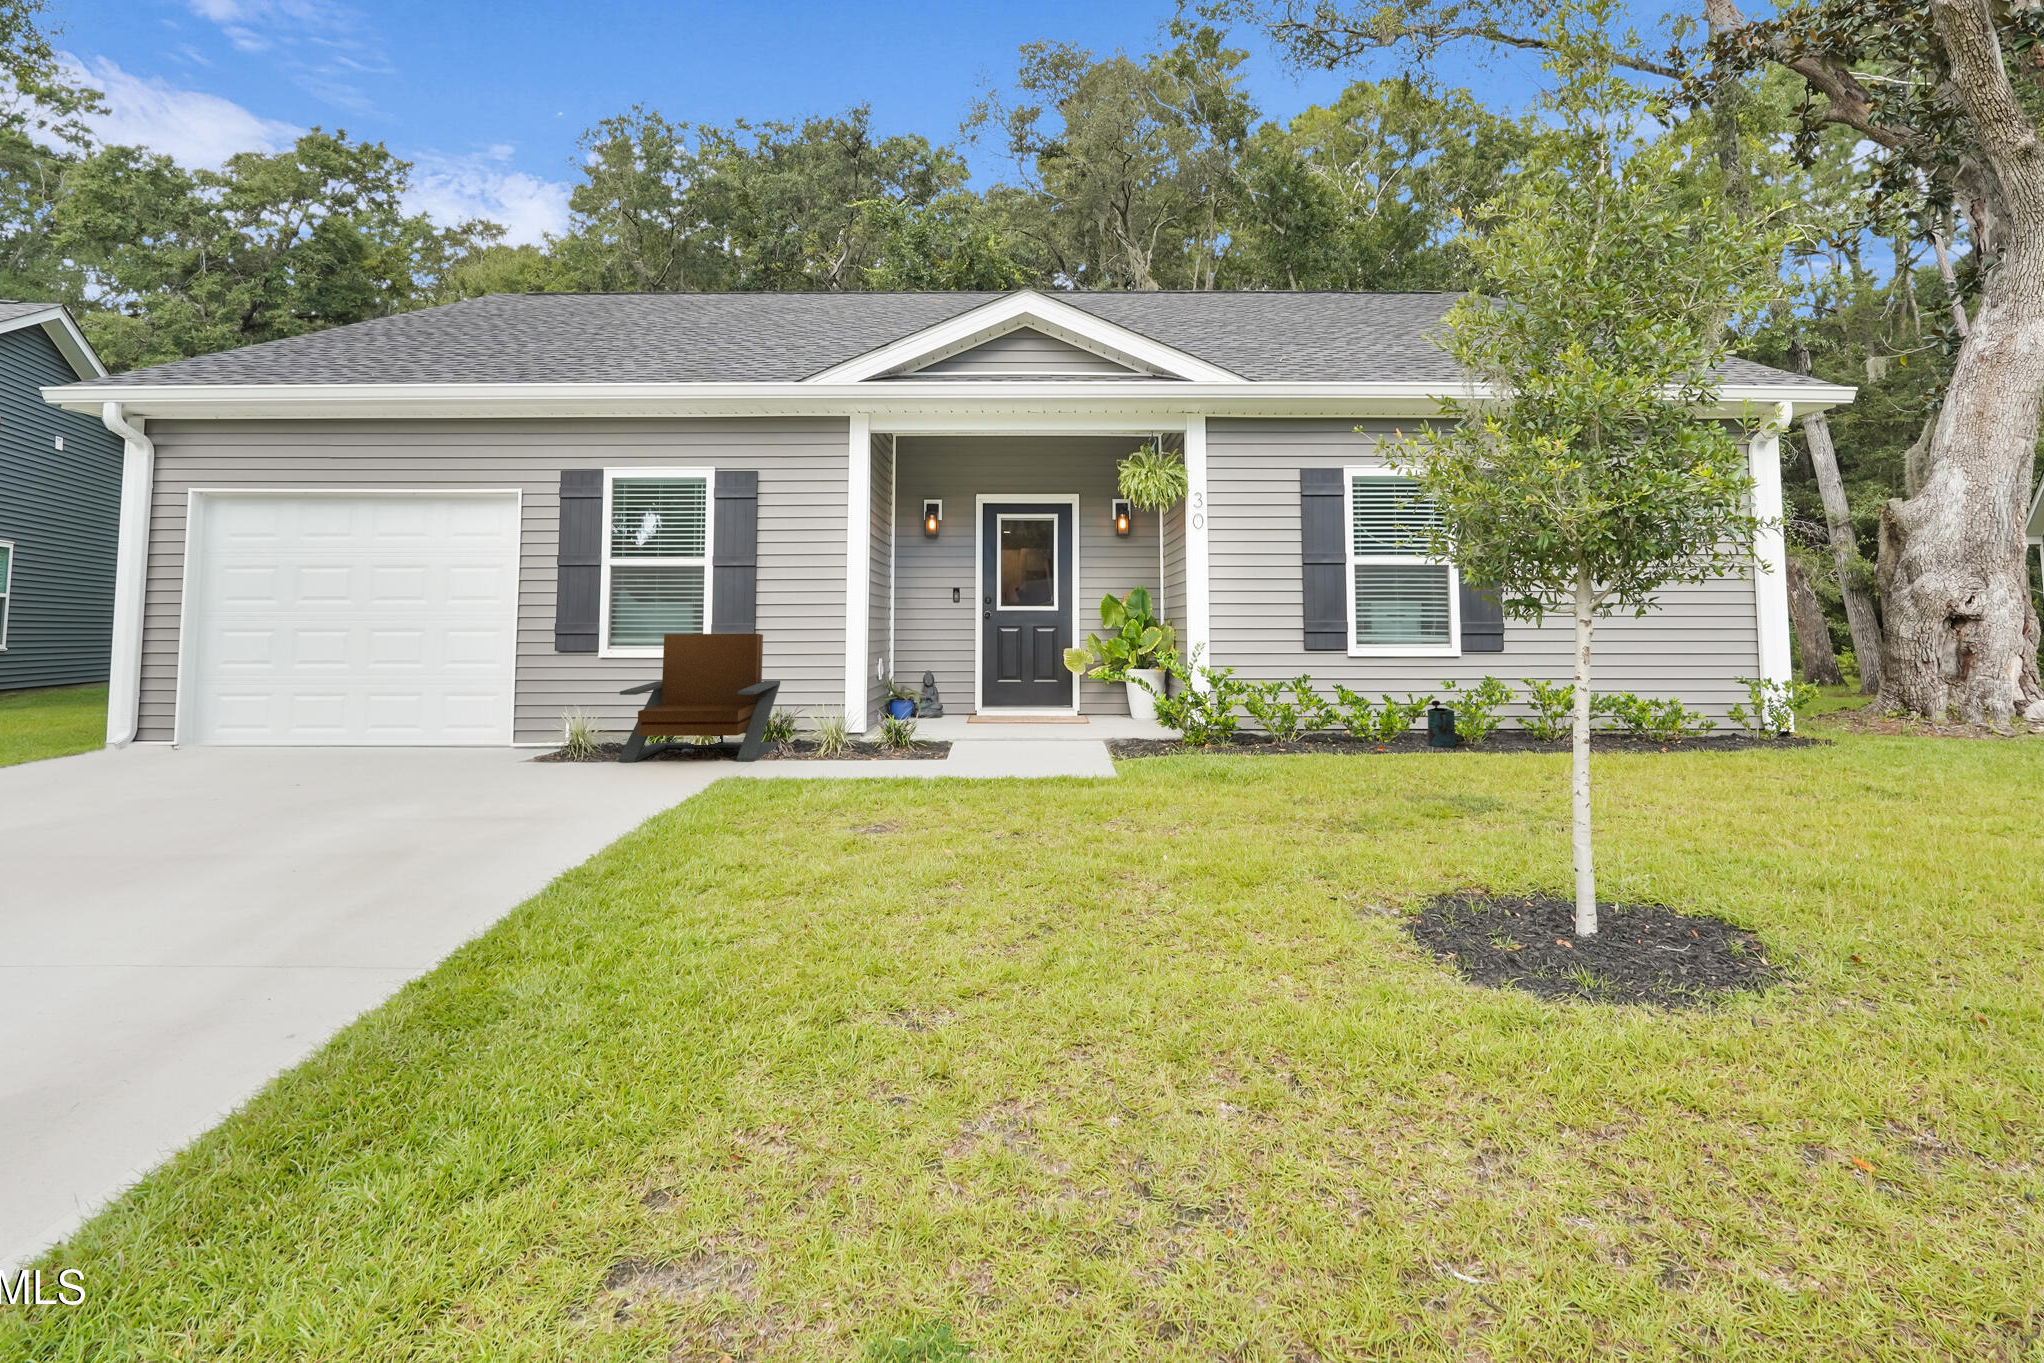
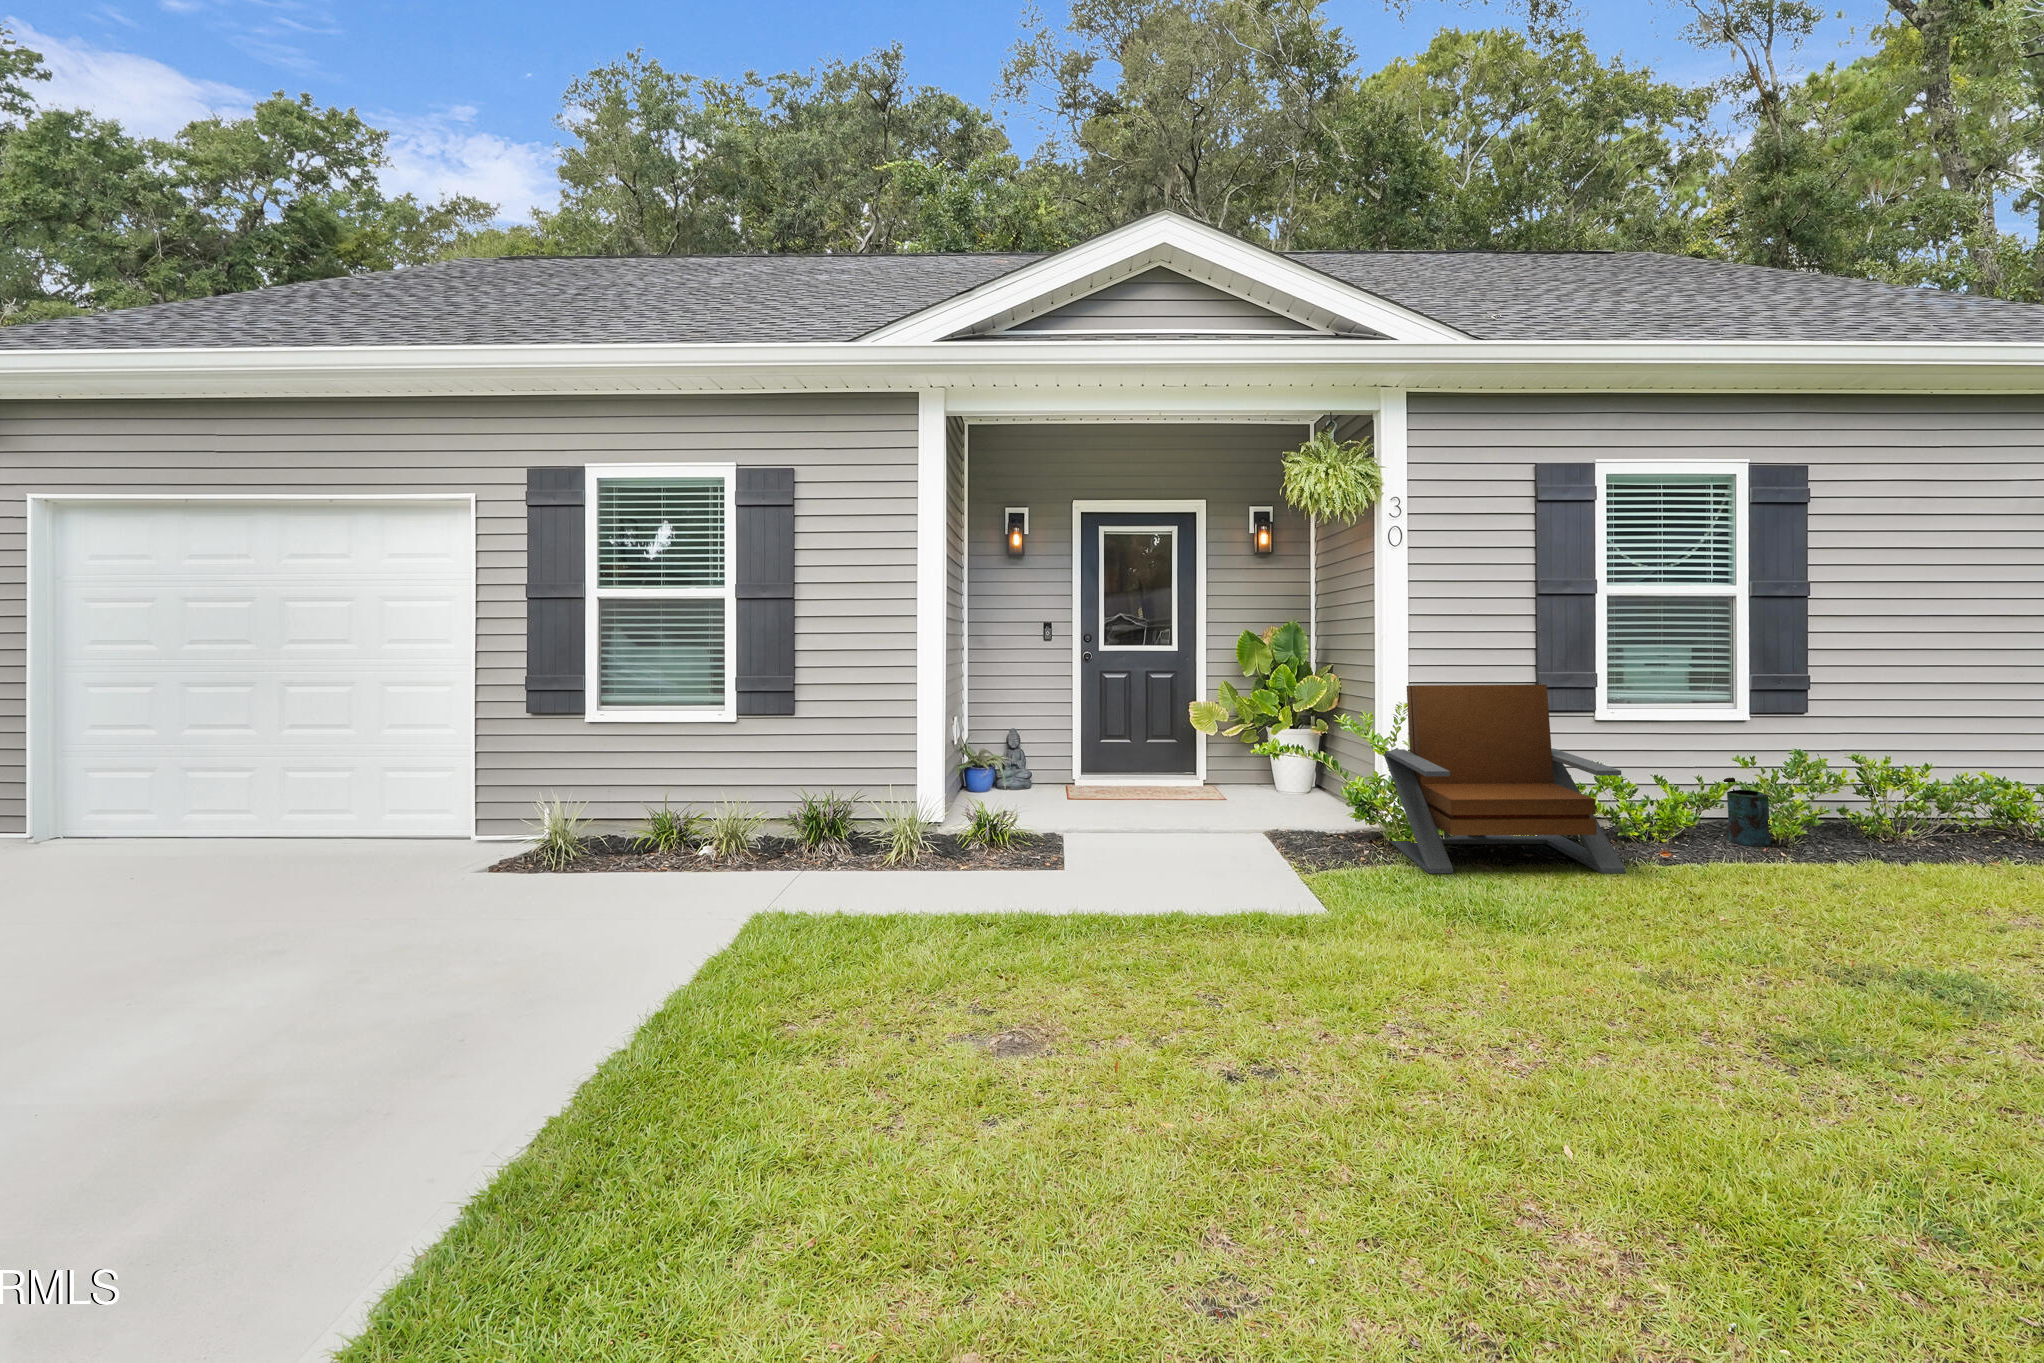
lounge chair: present [618,634,780,762] -> present [1384,685,1625,874]

